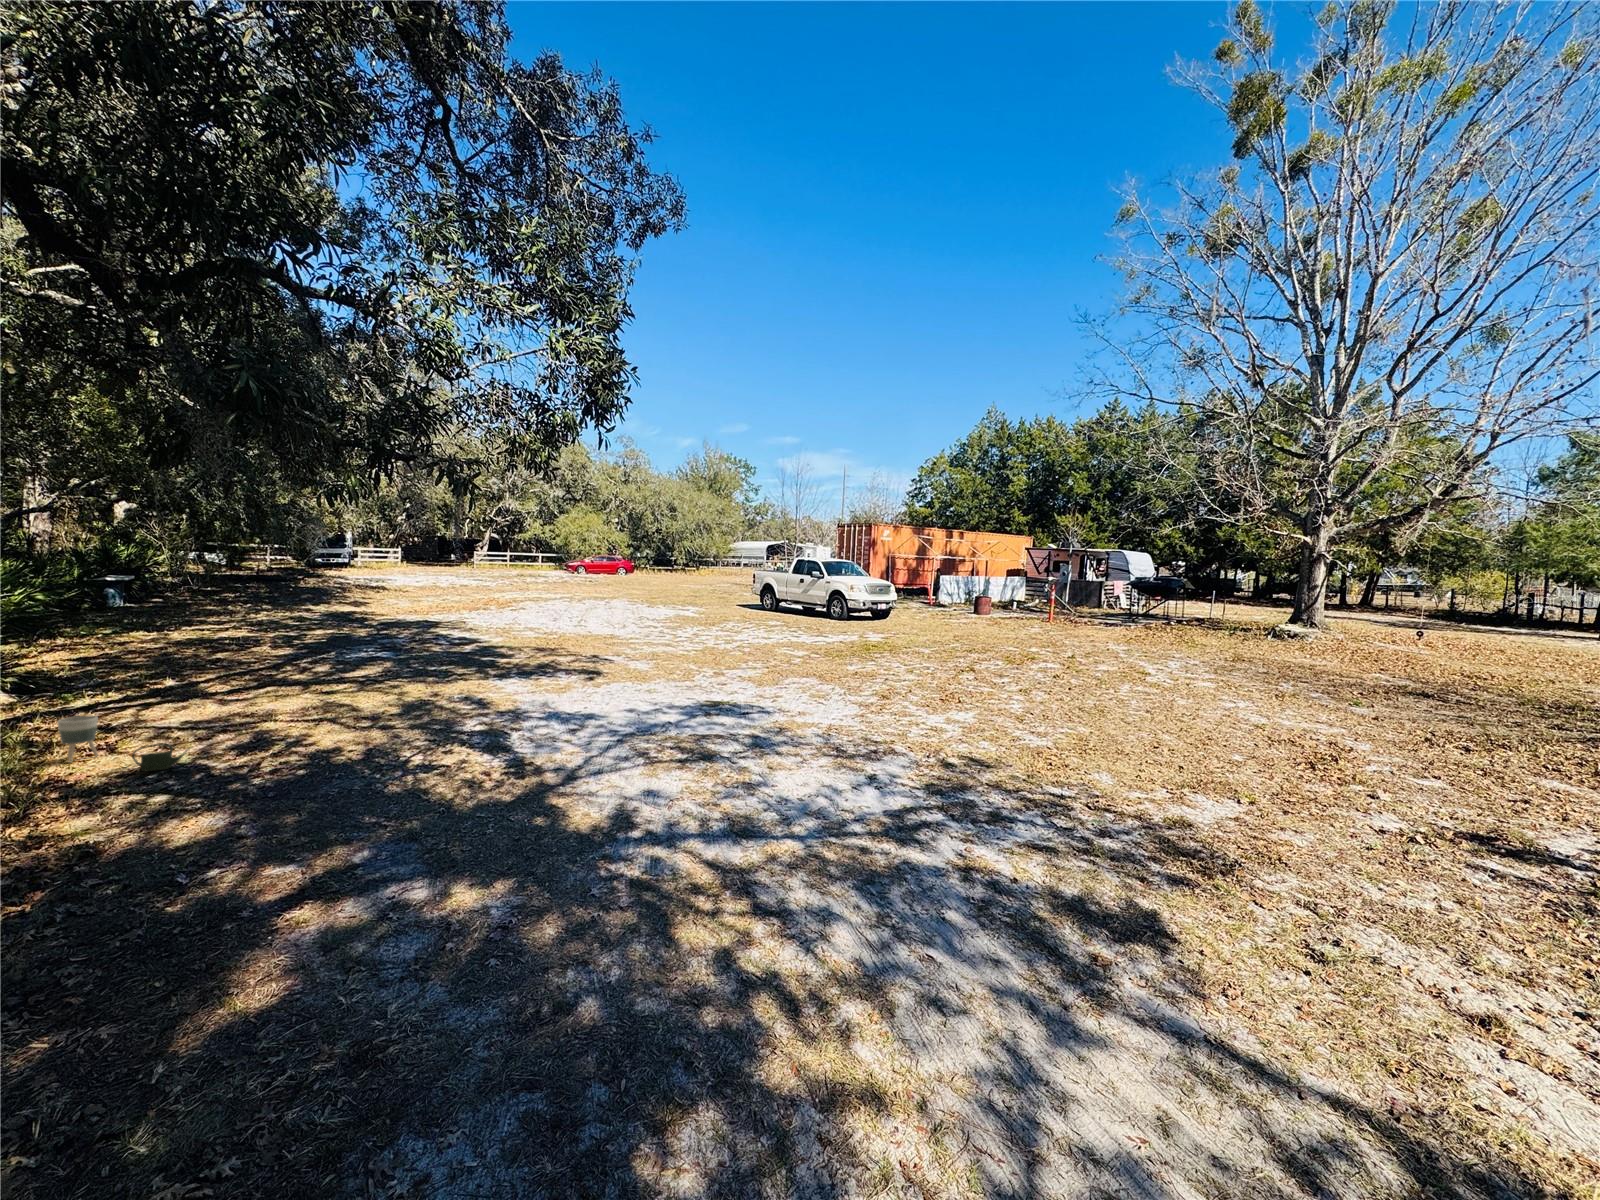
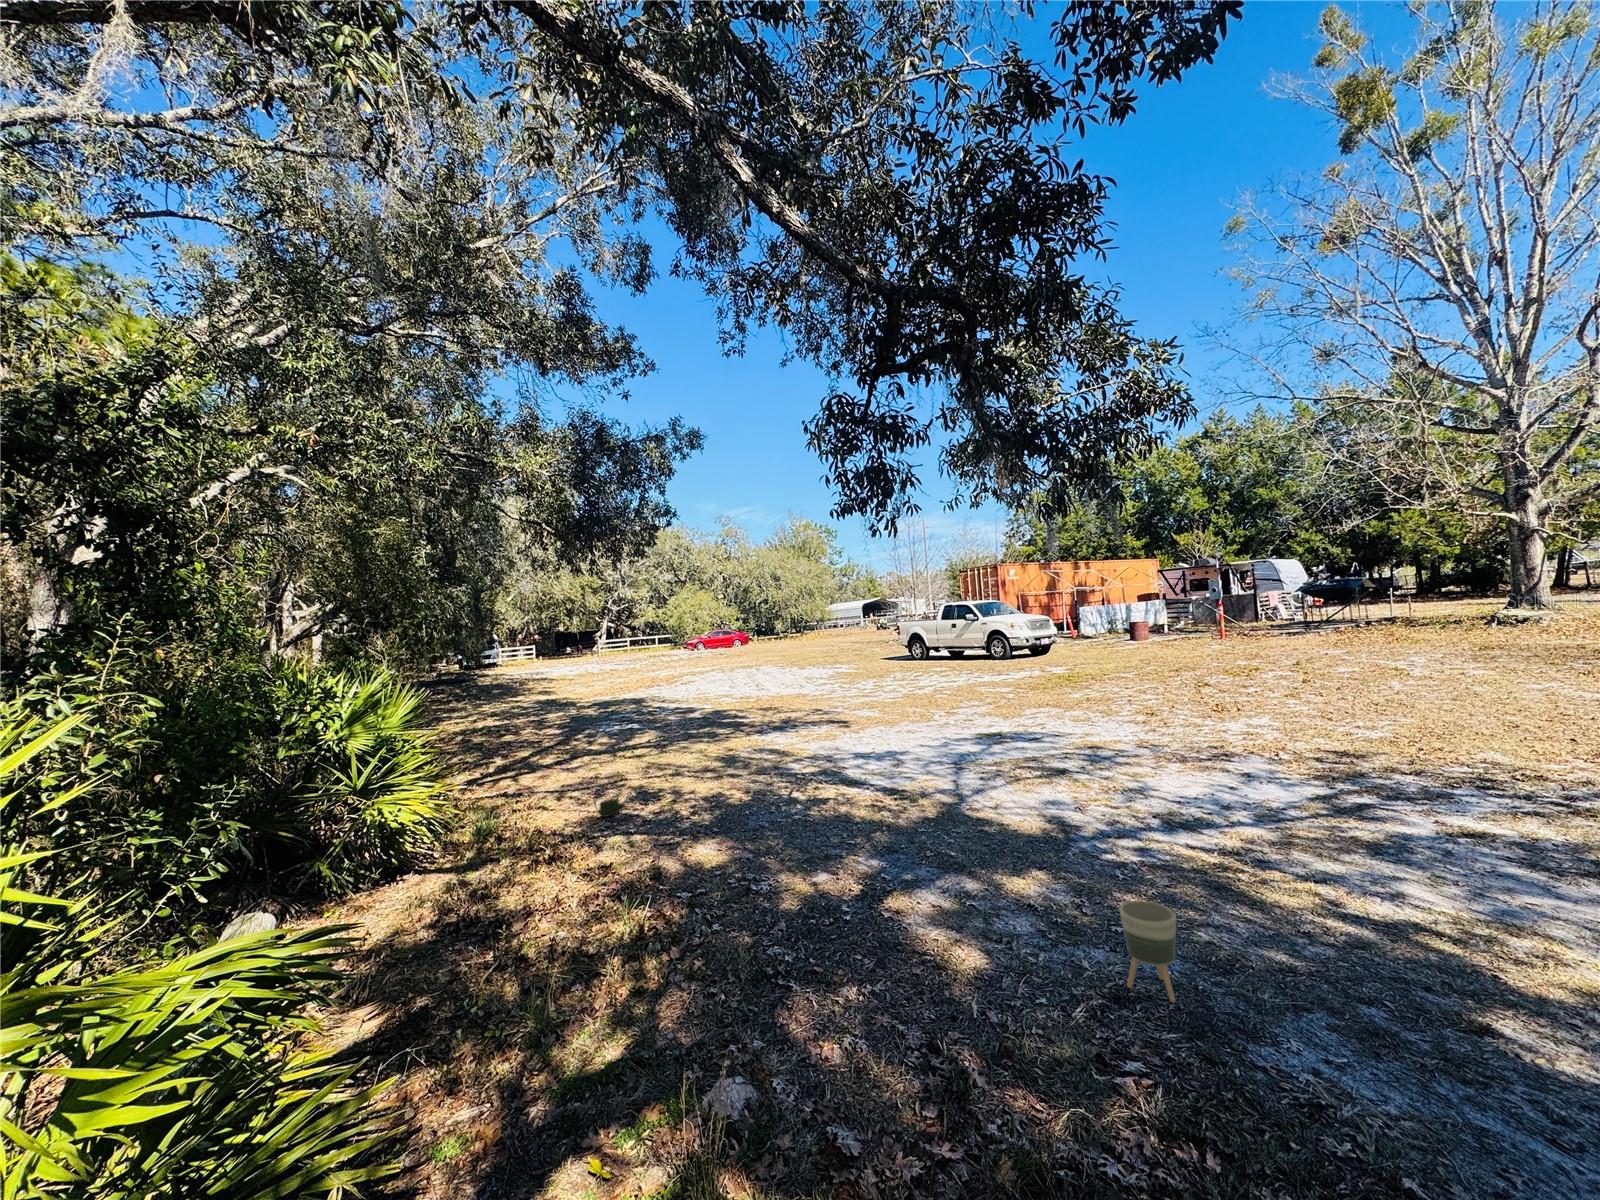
planter: present [57,715,98,763] -> present [1120,901,1176,1002]

